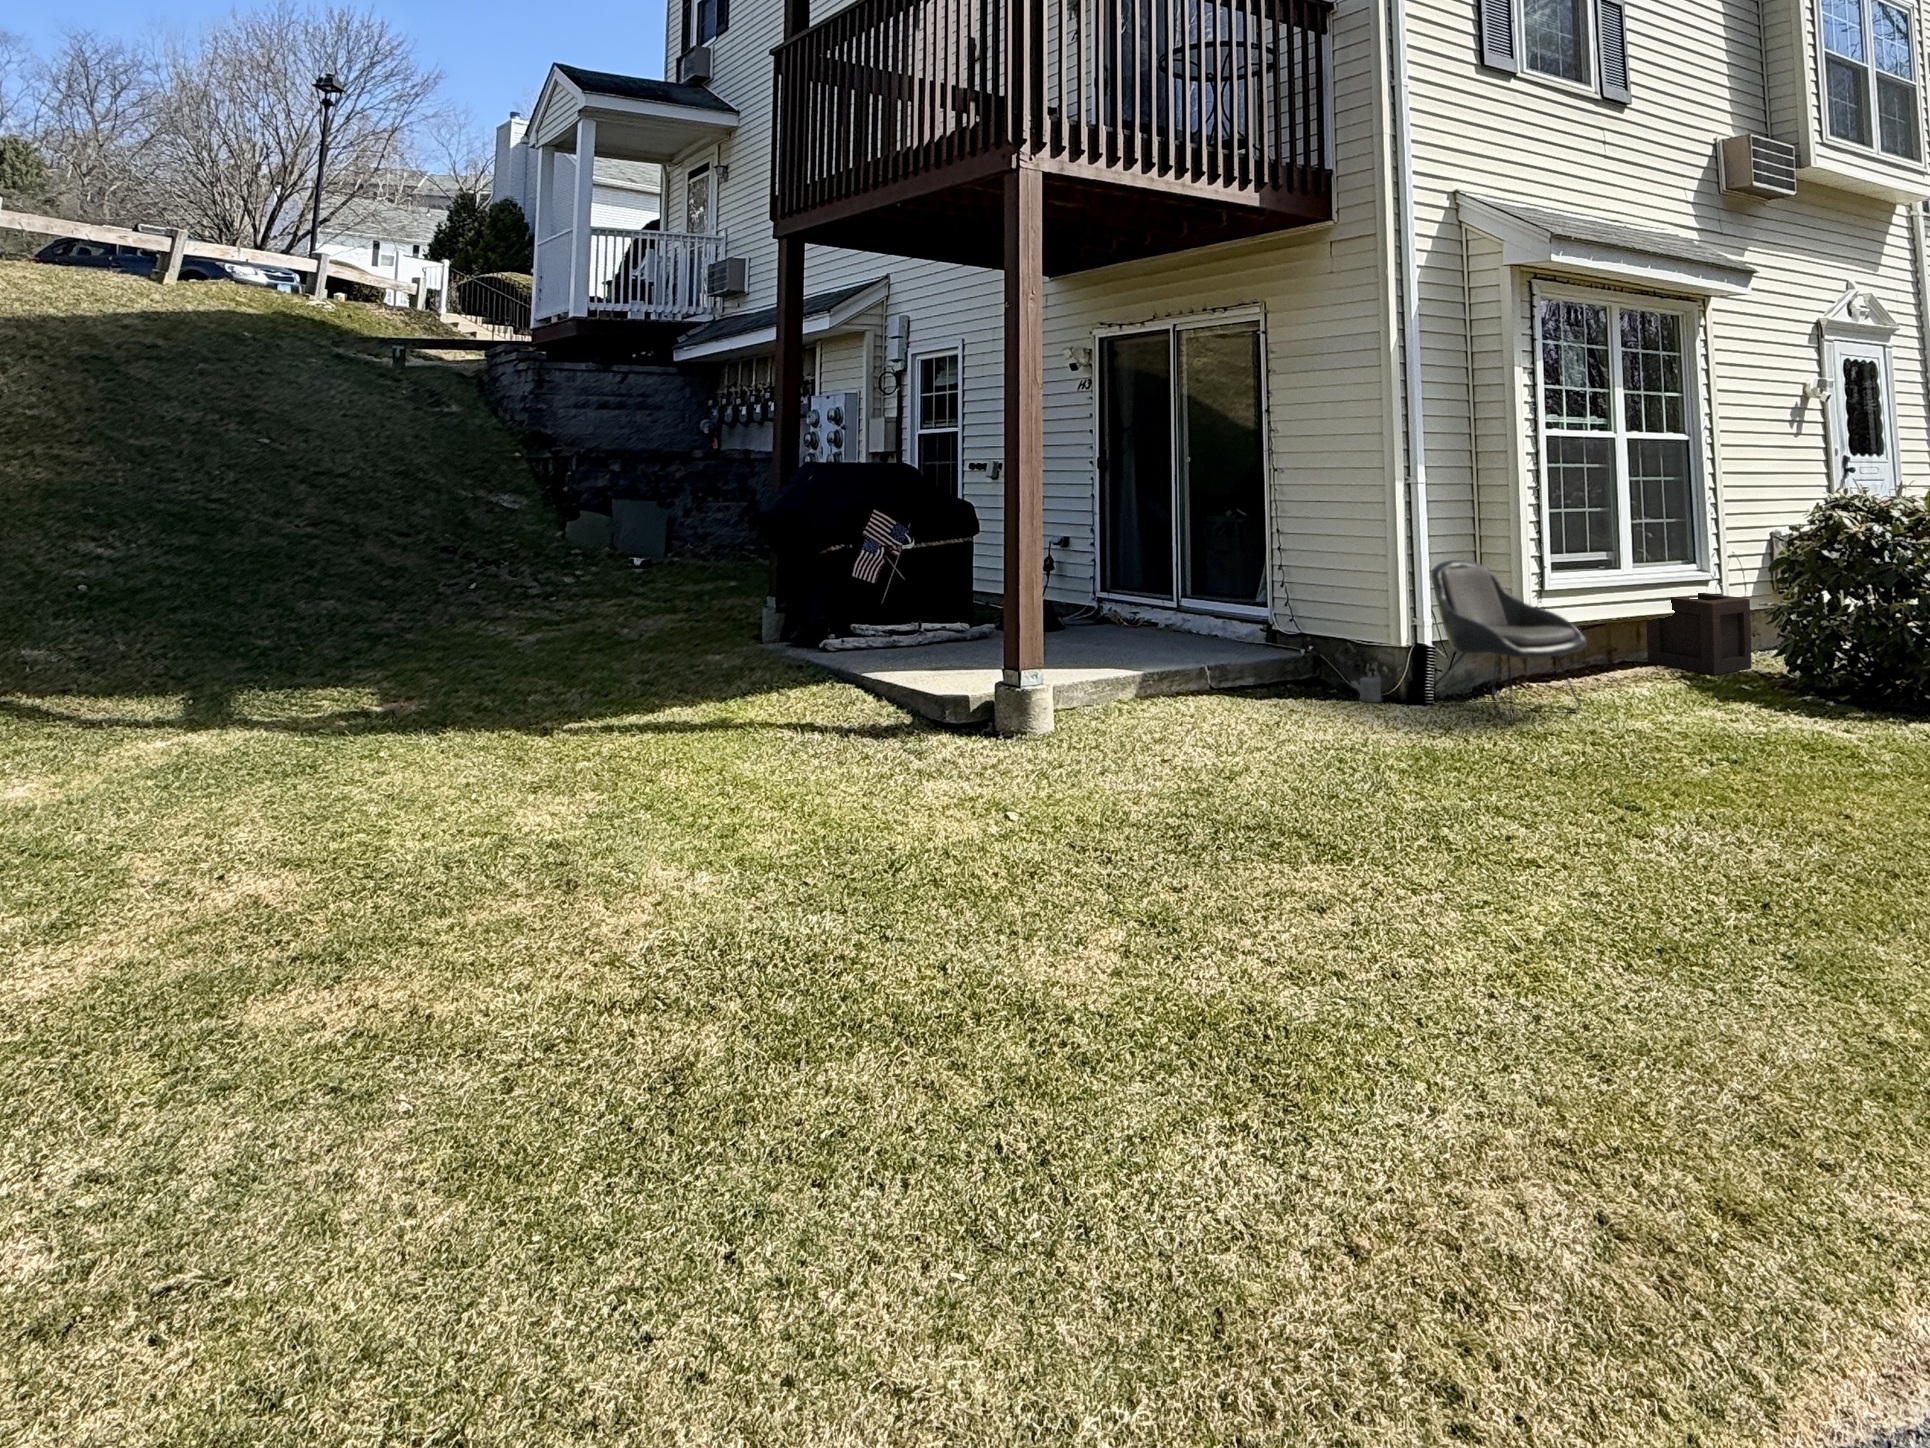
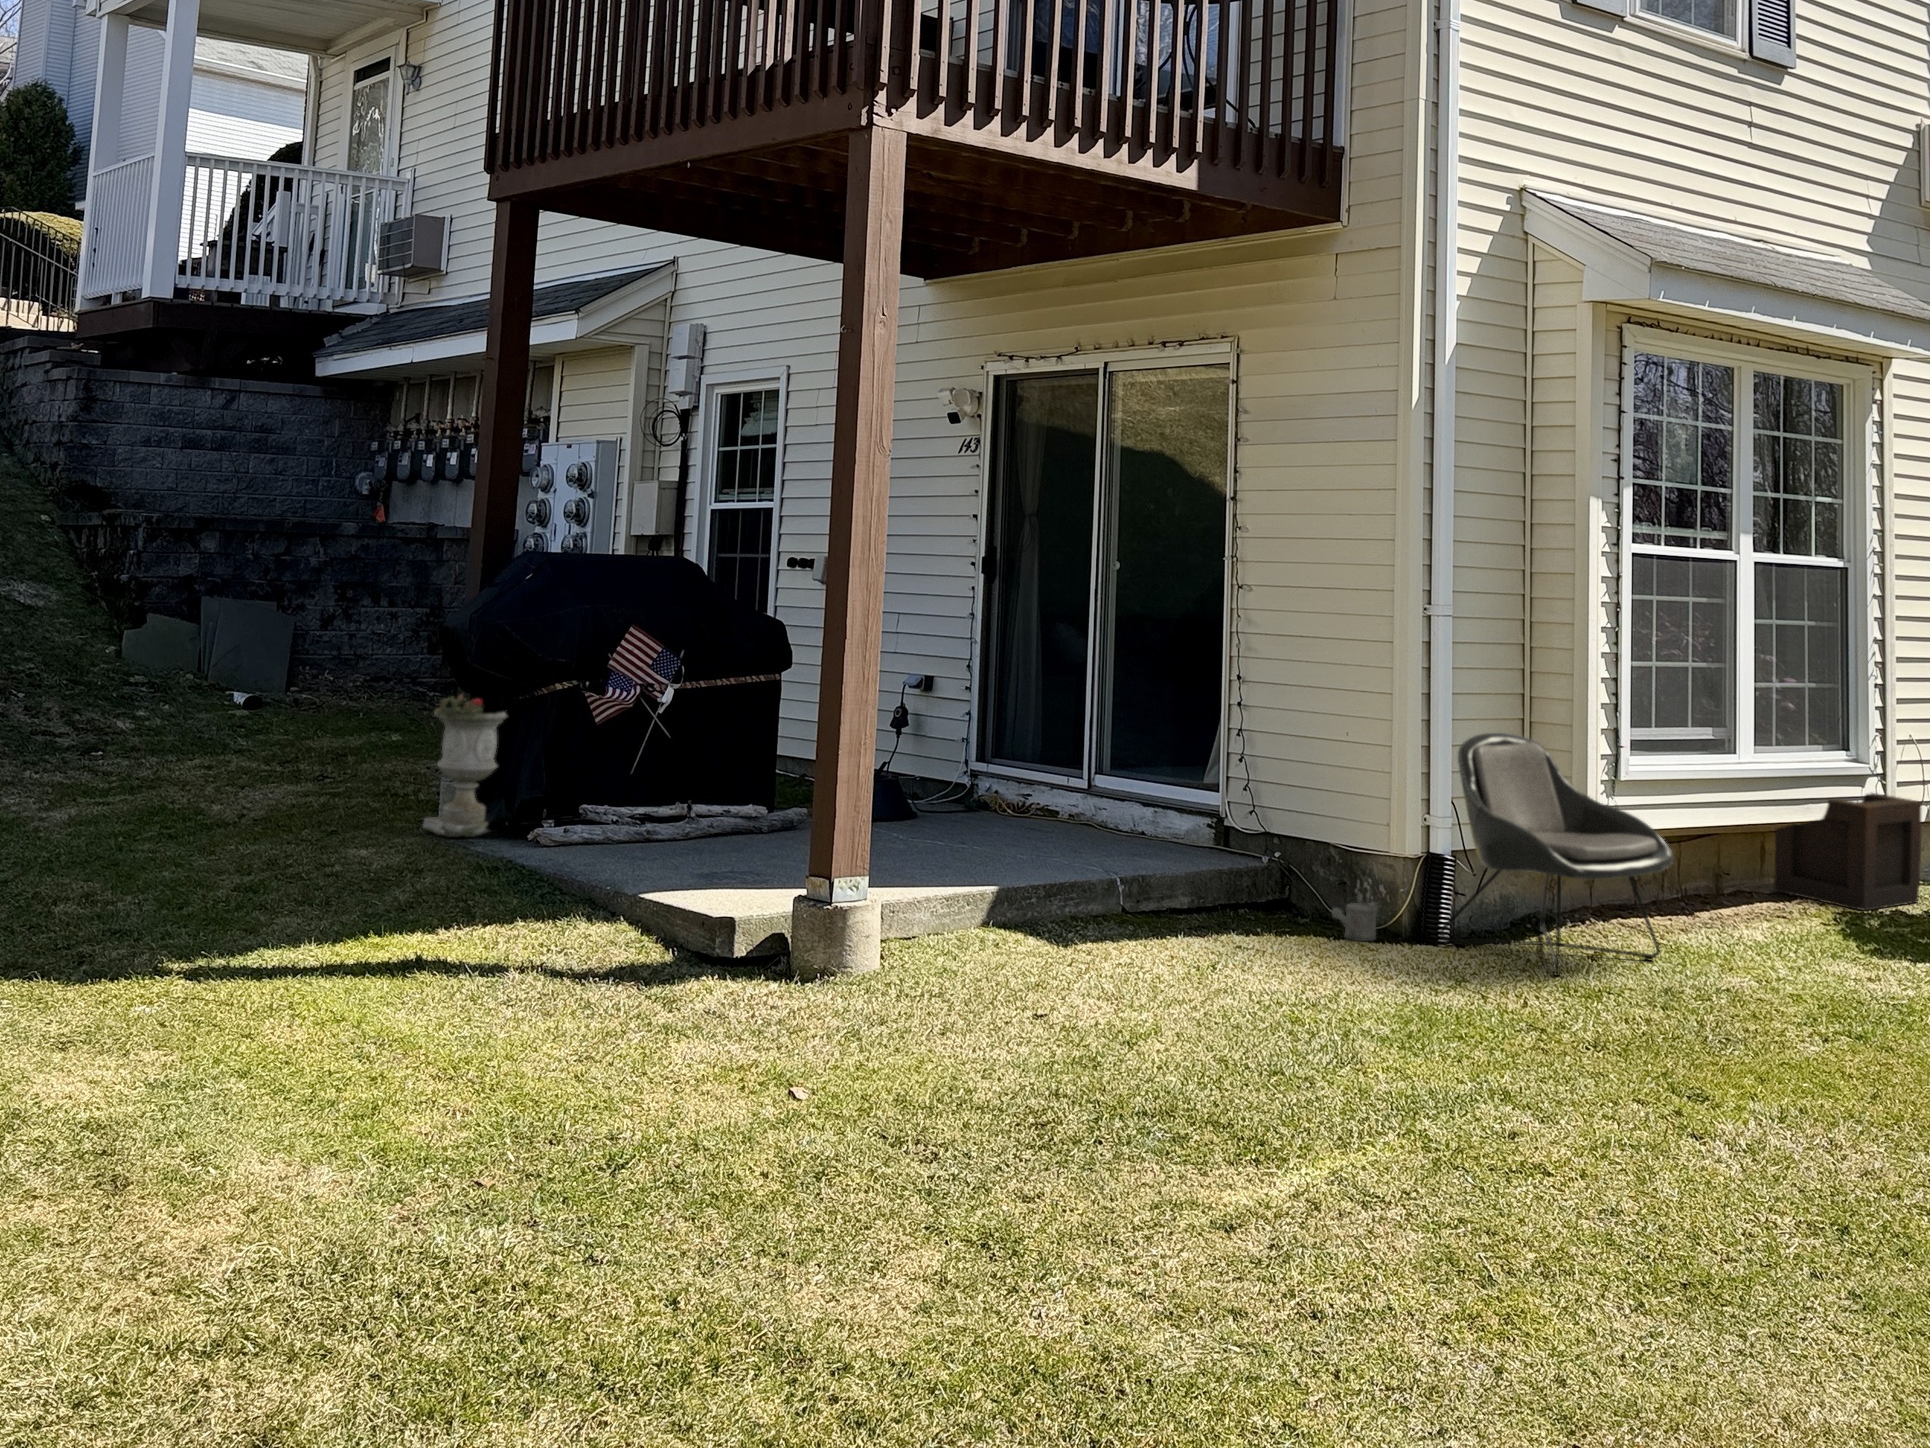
planter: none [752,553,803,646] -> present [423,694,507,837]

